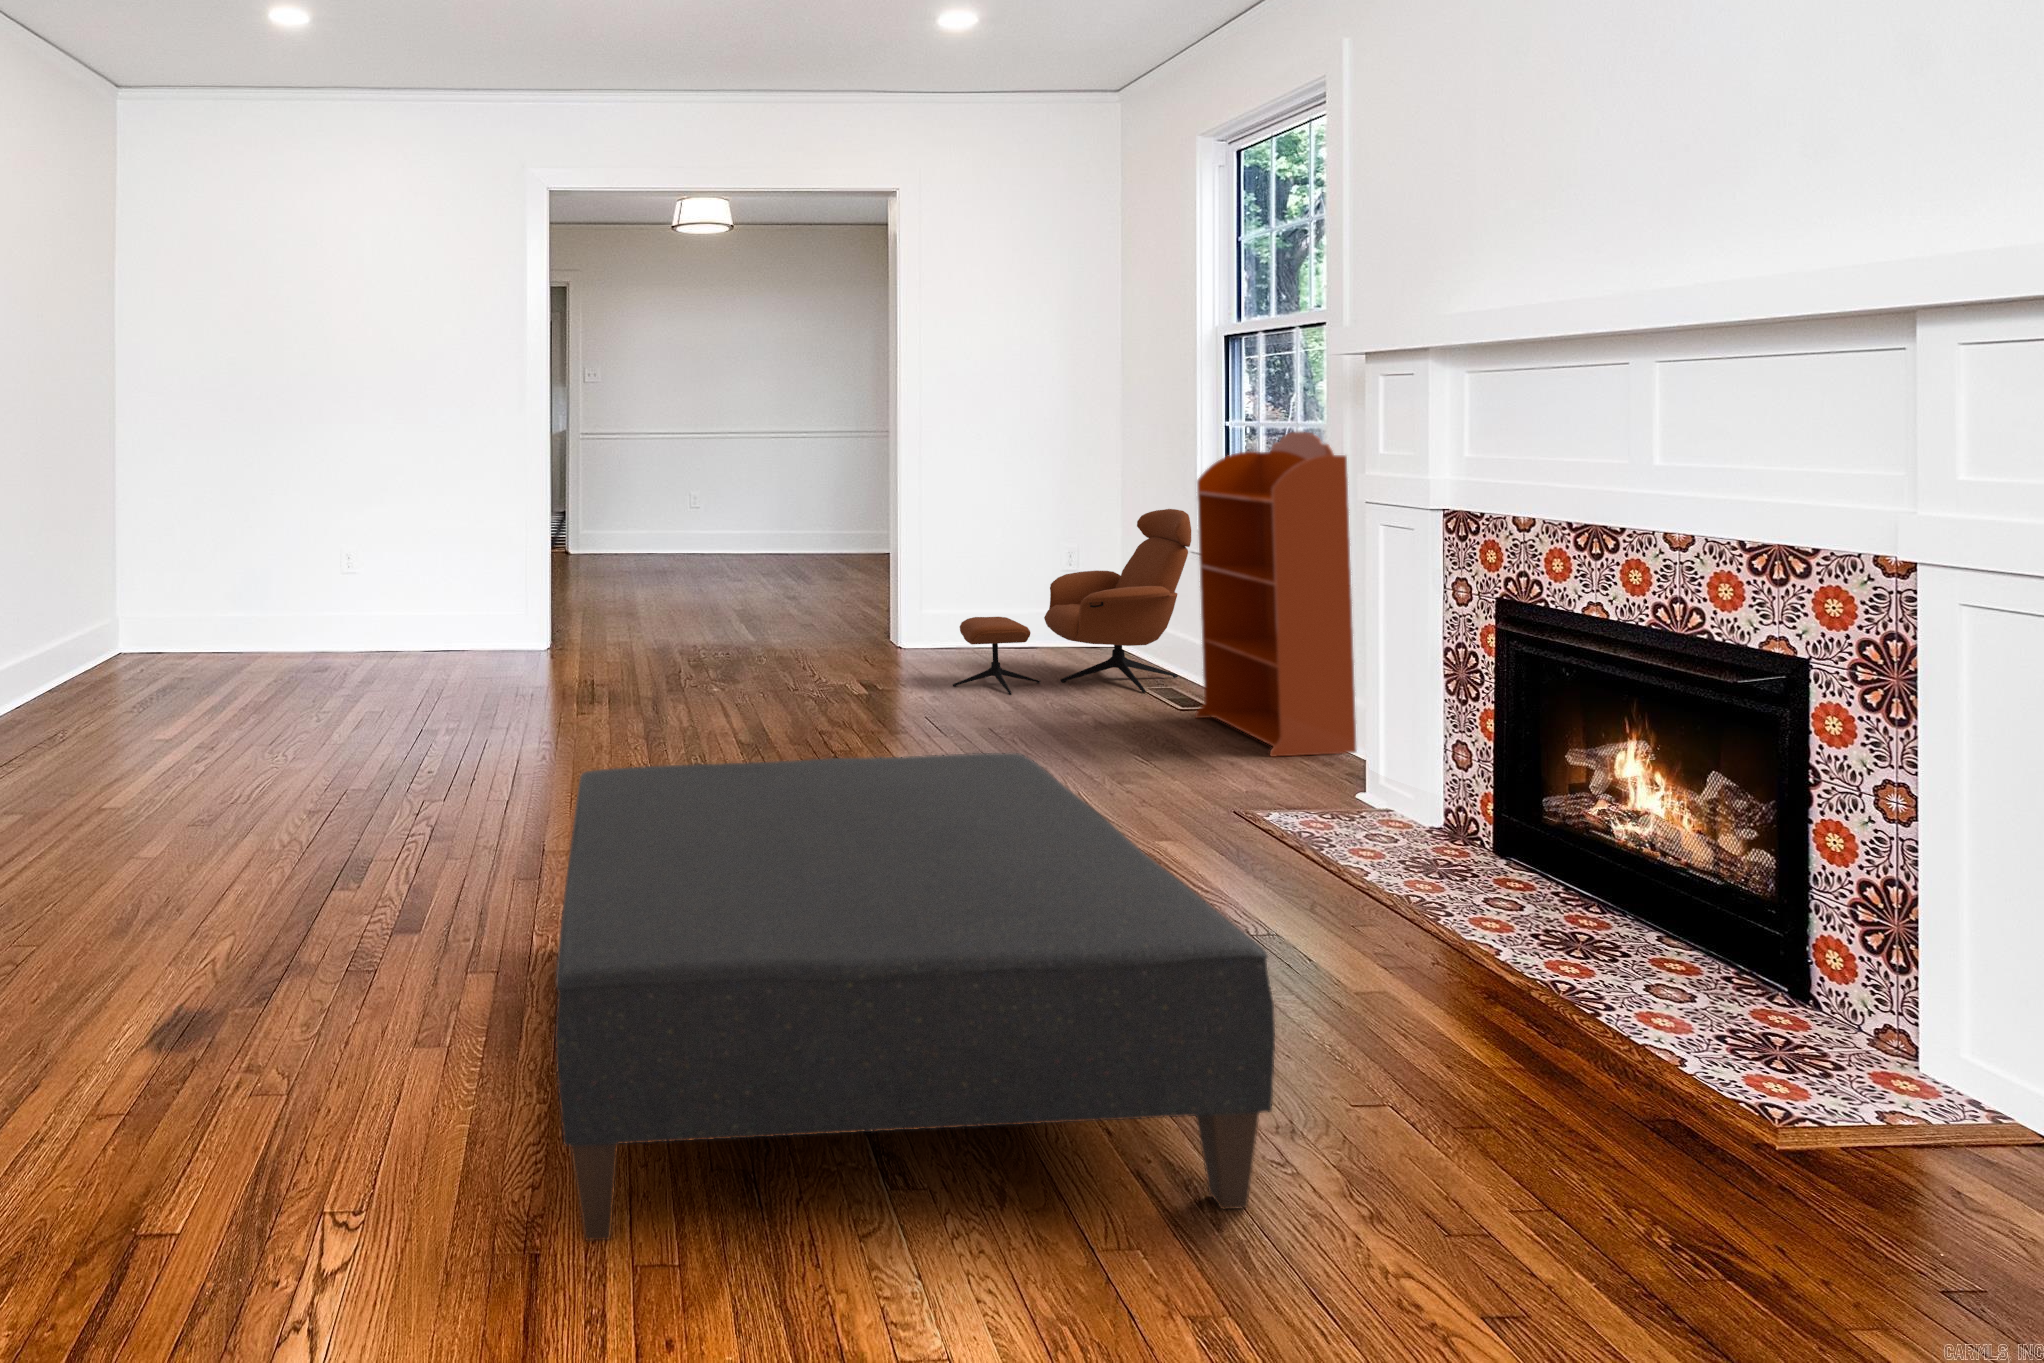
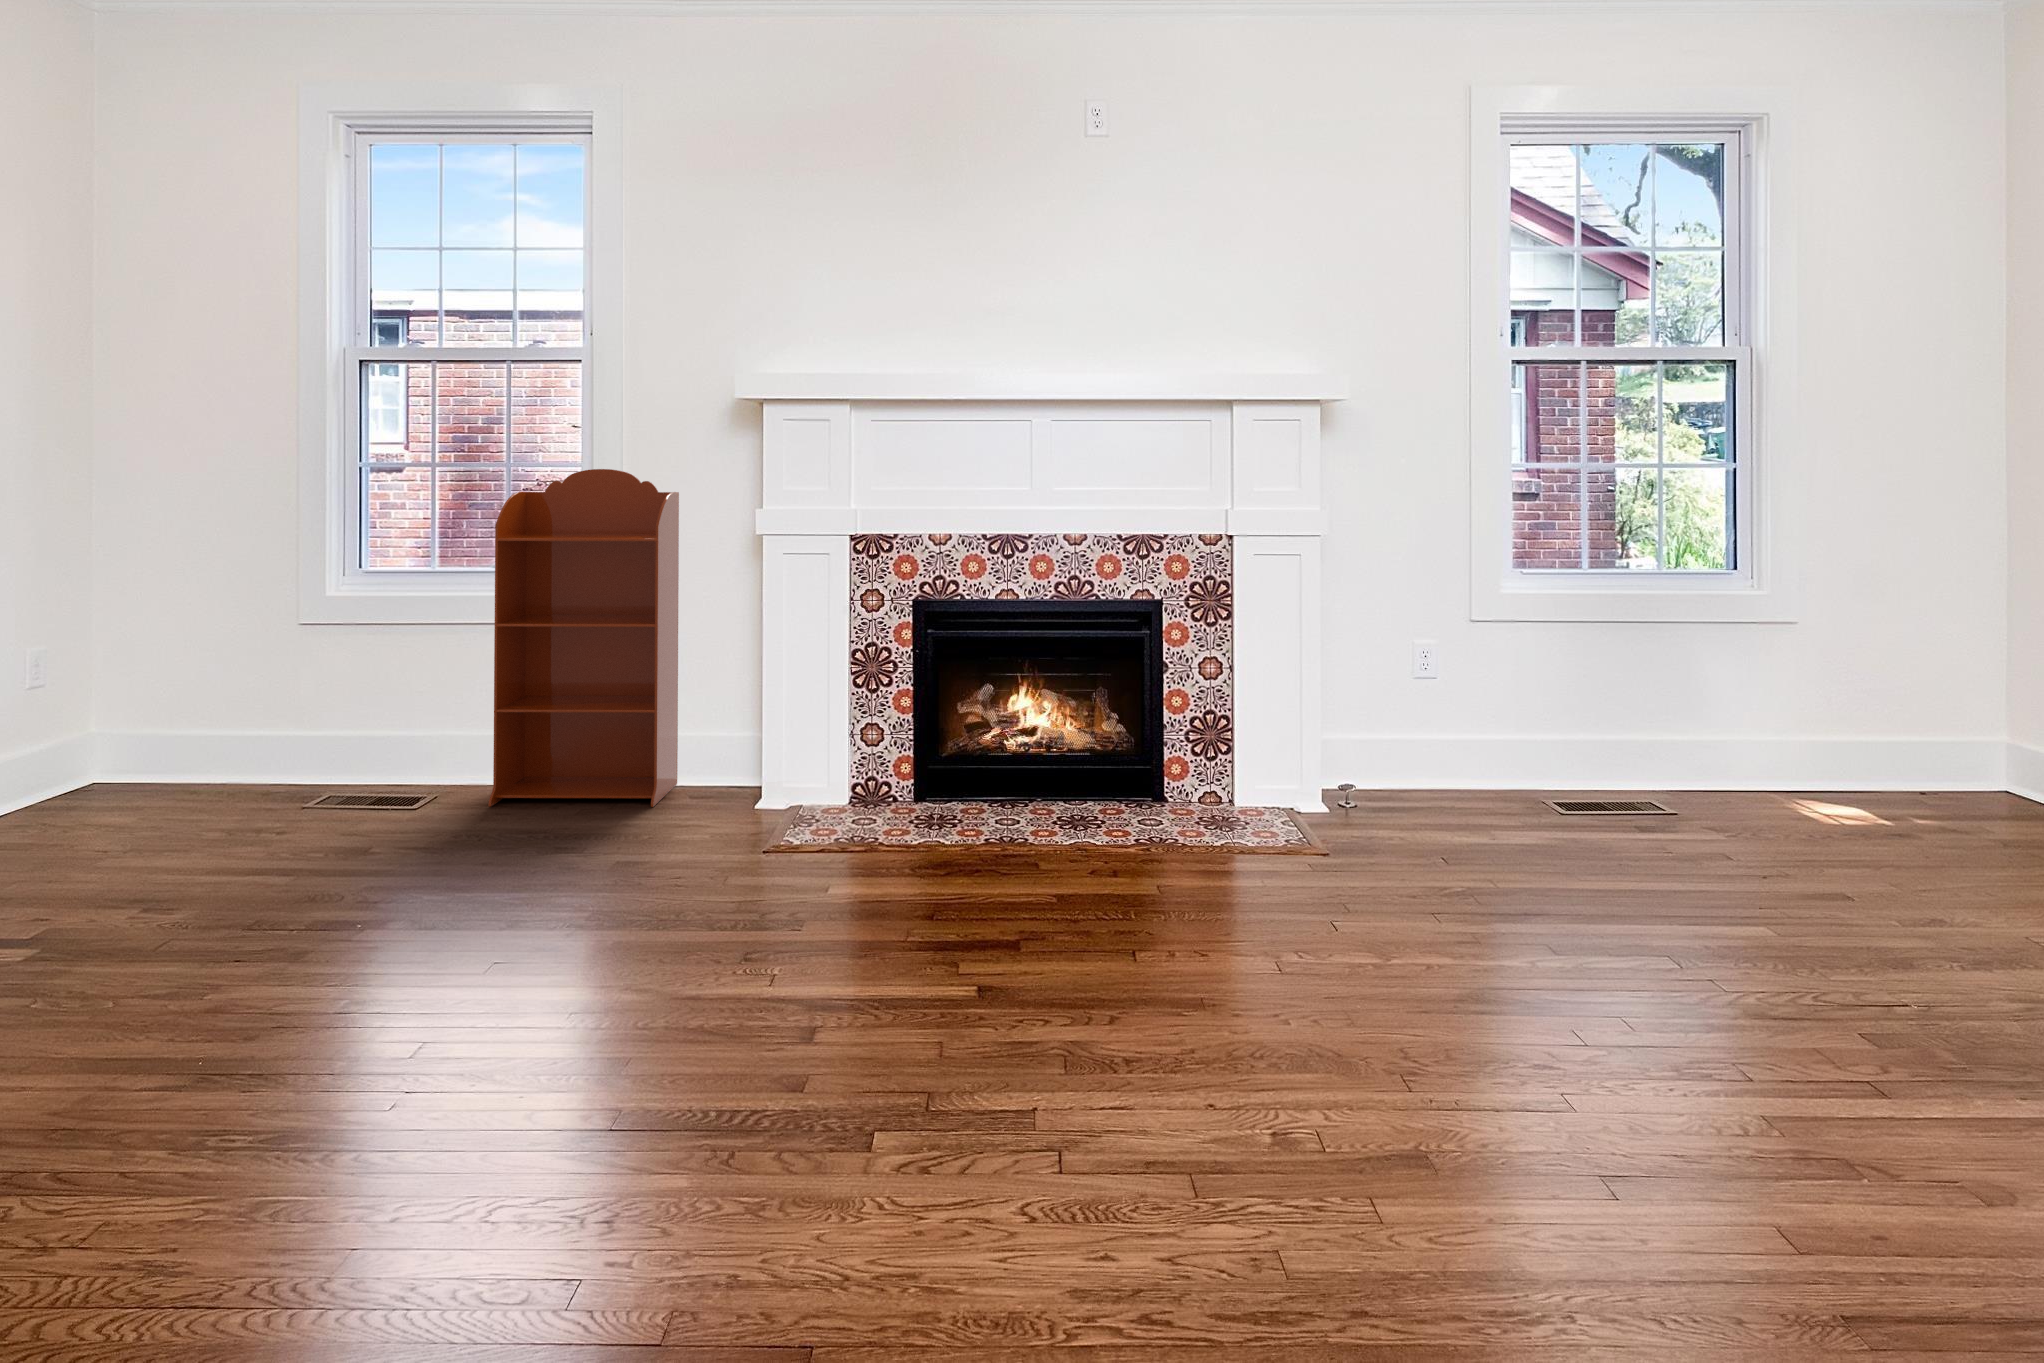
lounge chair: present [953,509,1191,694] -> none [100,570,382,881]
ottoman: present [555,753,1275,1240] -> none [1007,780,1713,1202]

